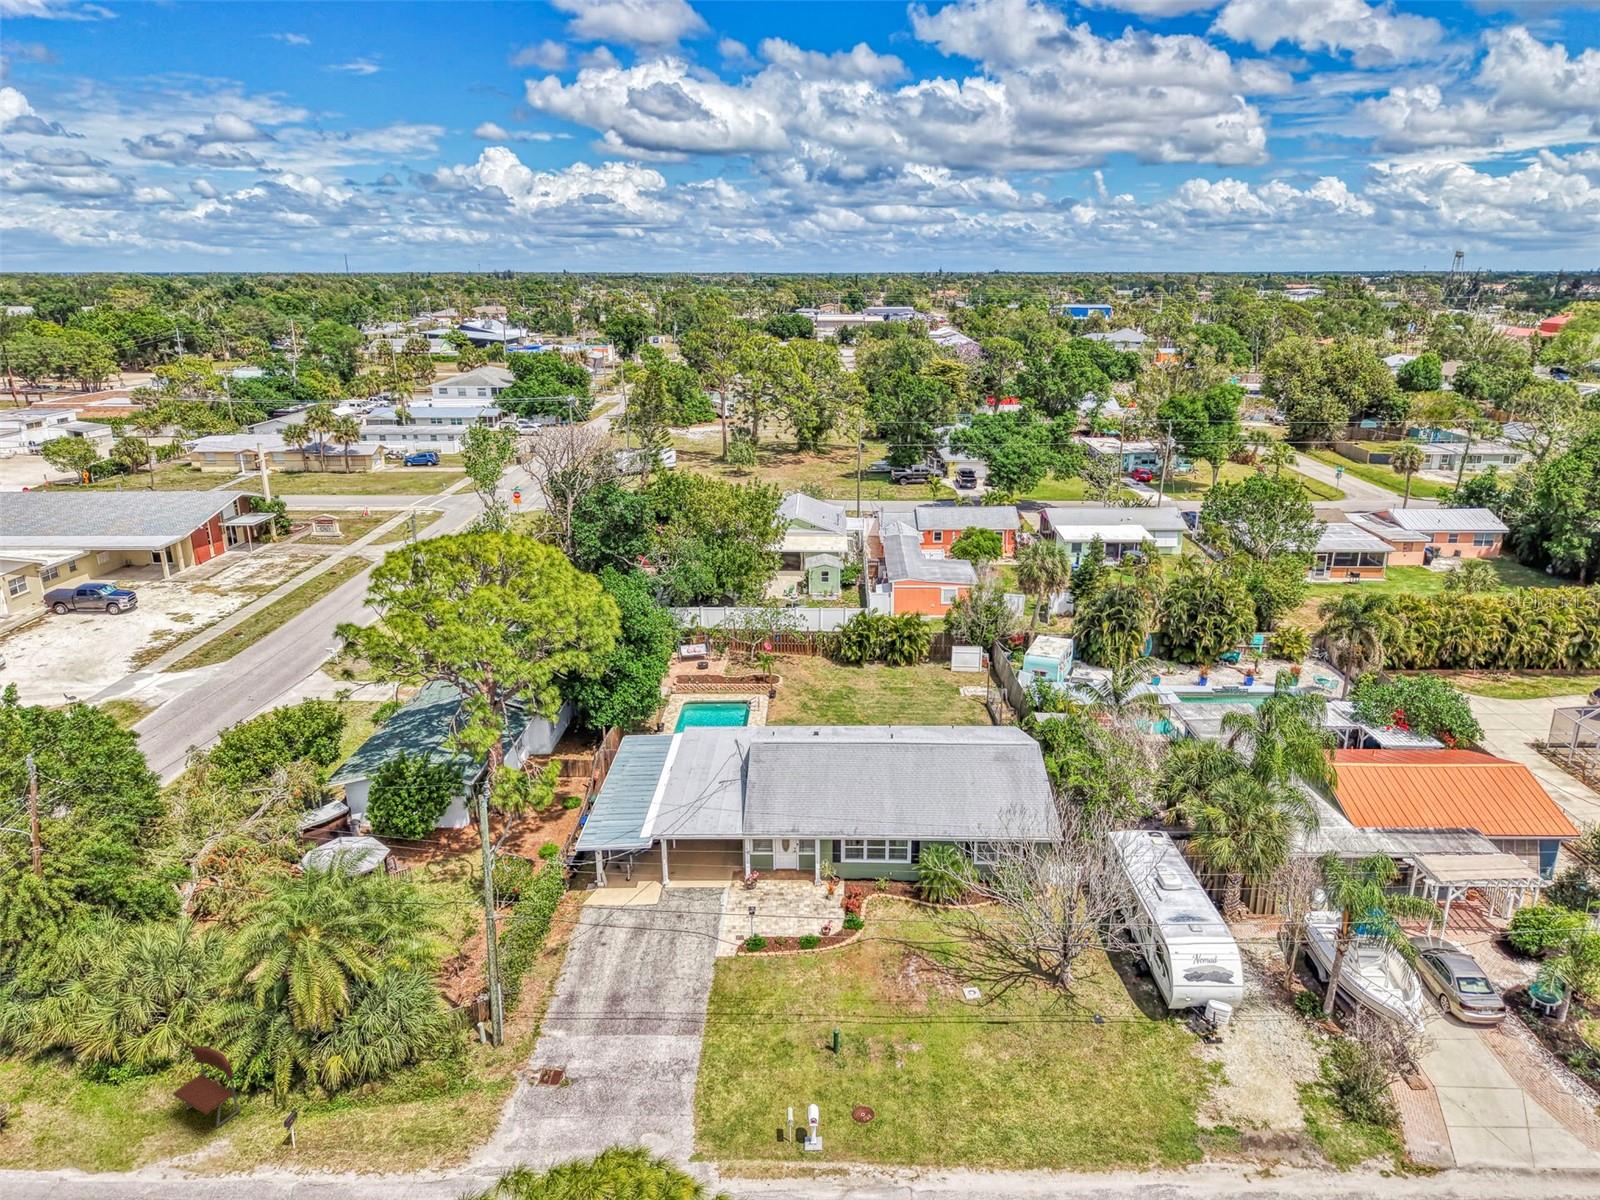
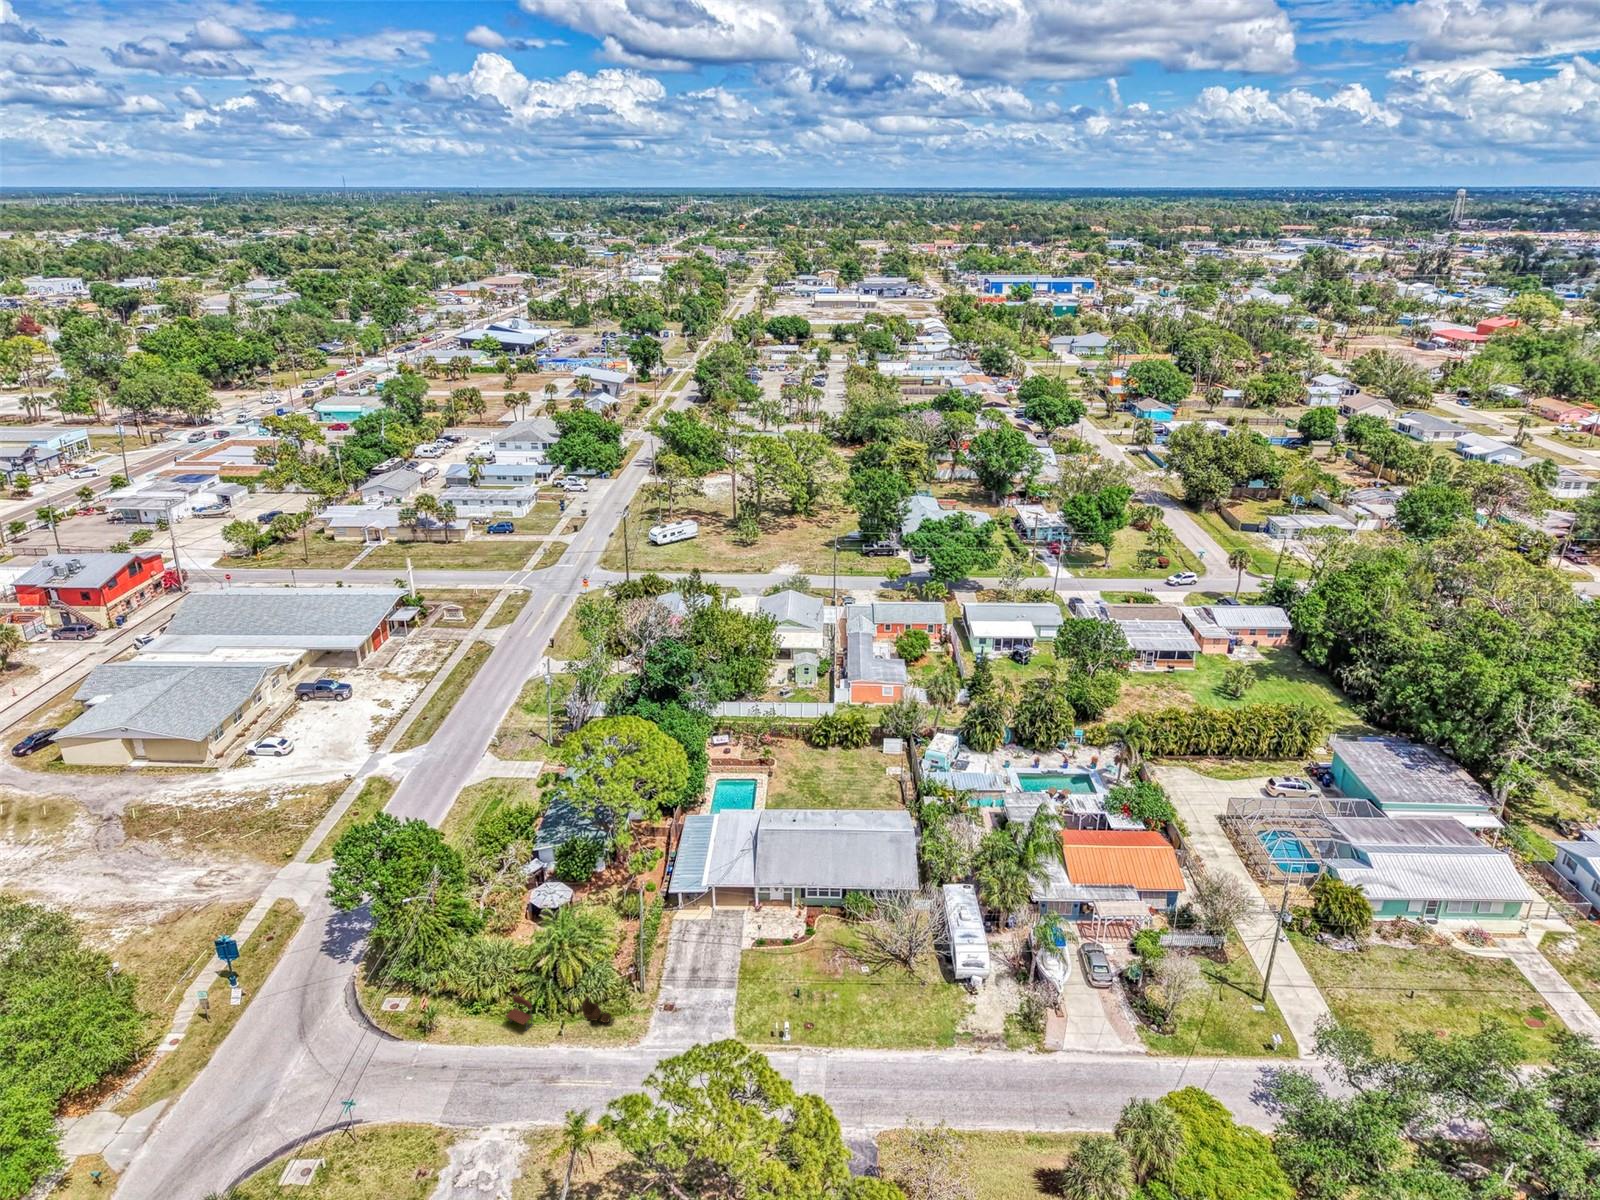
lounge chair: none [349,1047,419,1116] -> present [582,997,611,1023]

